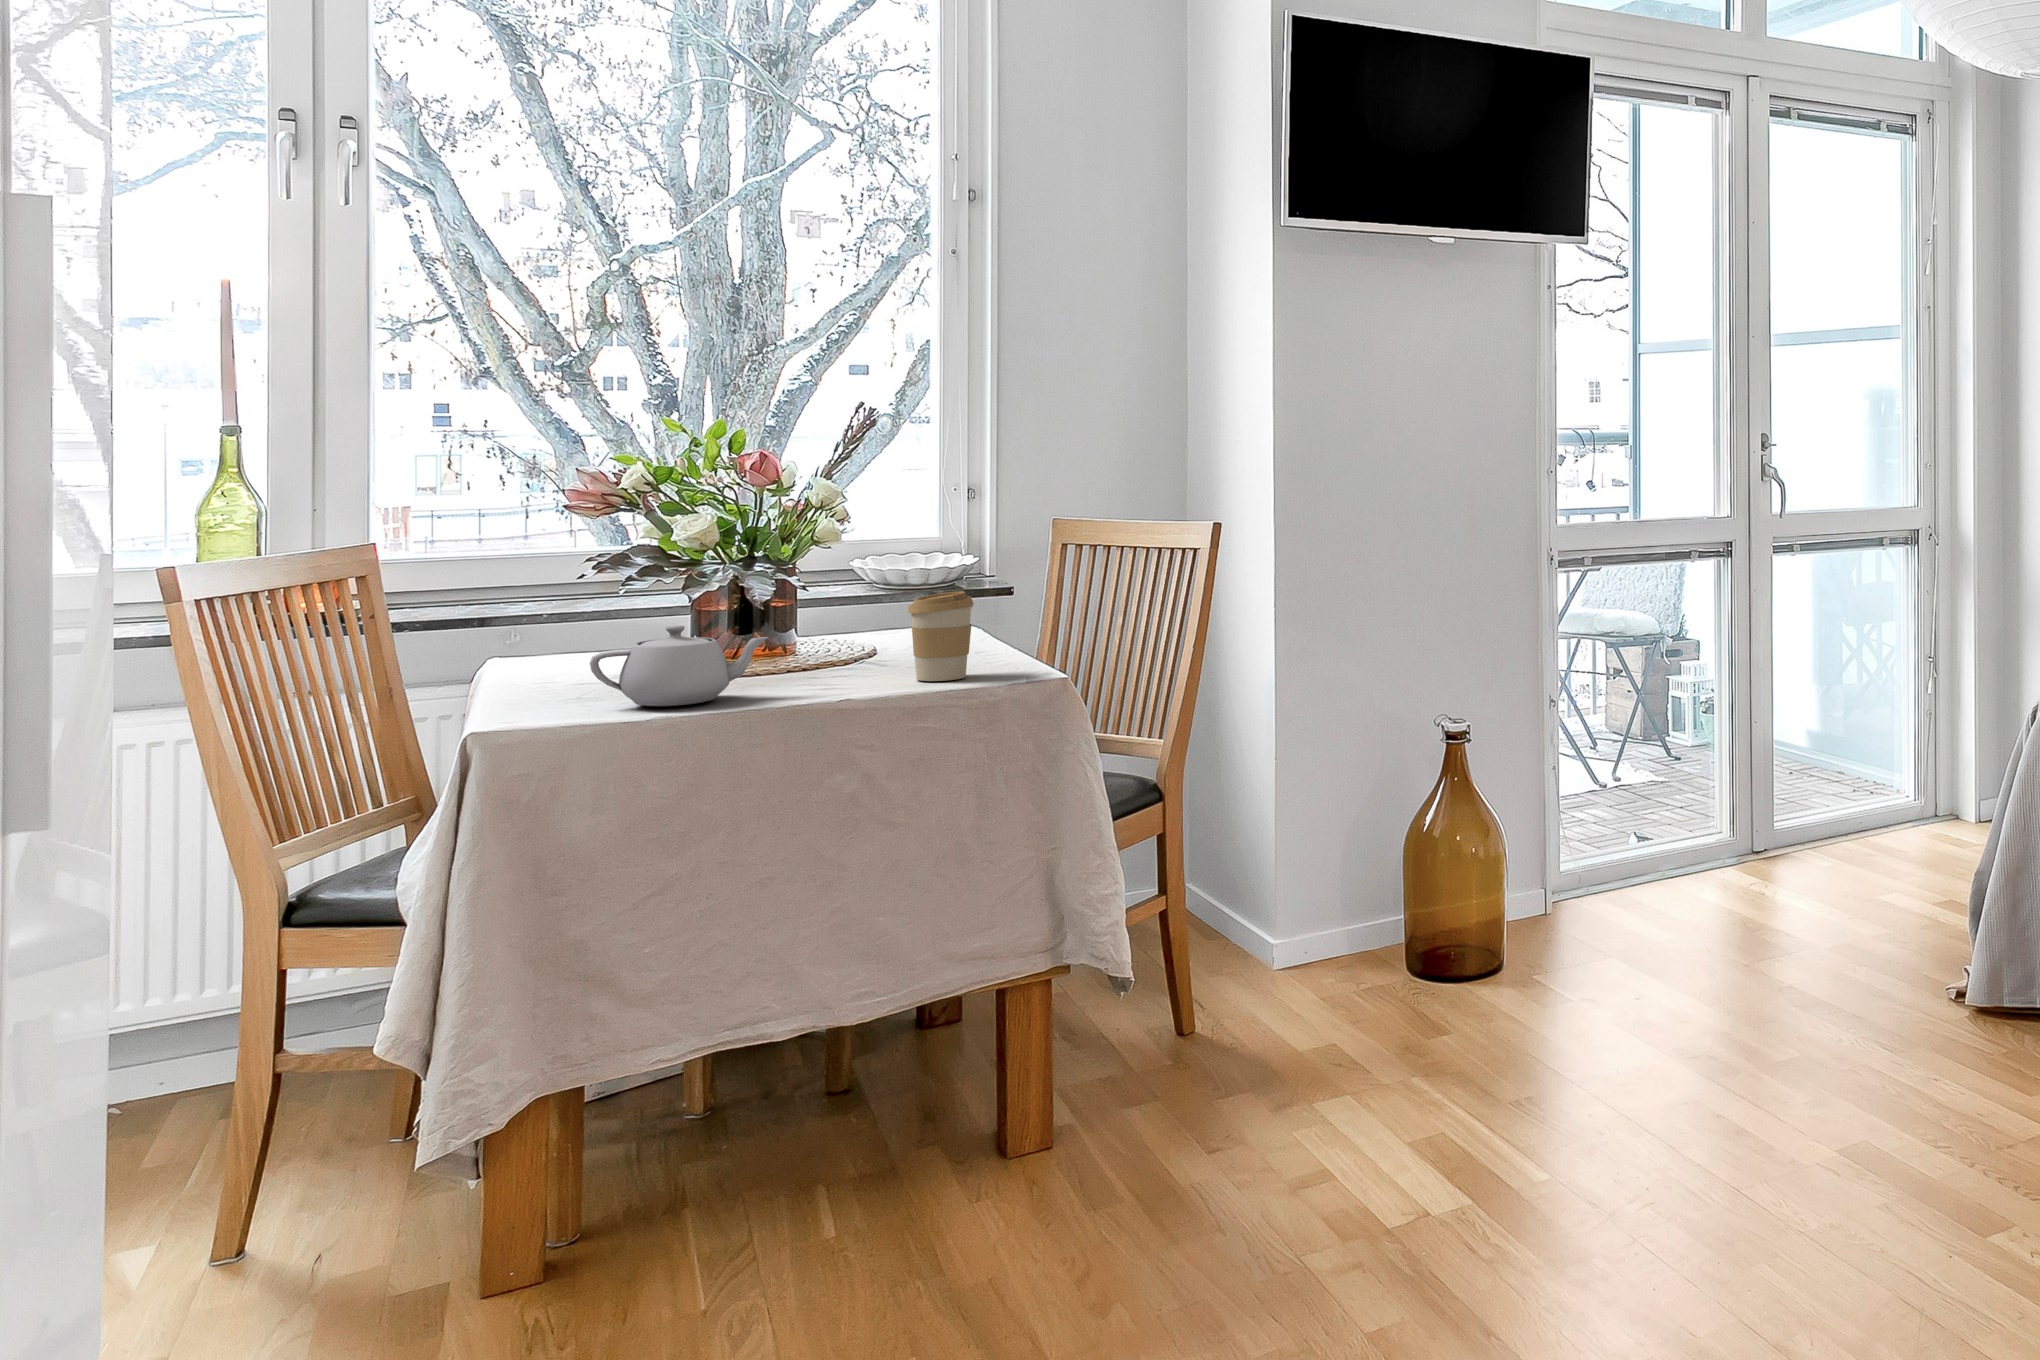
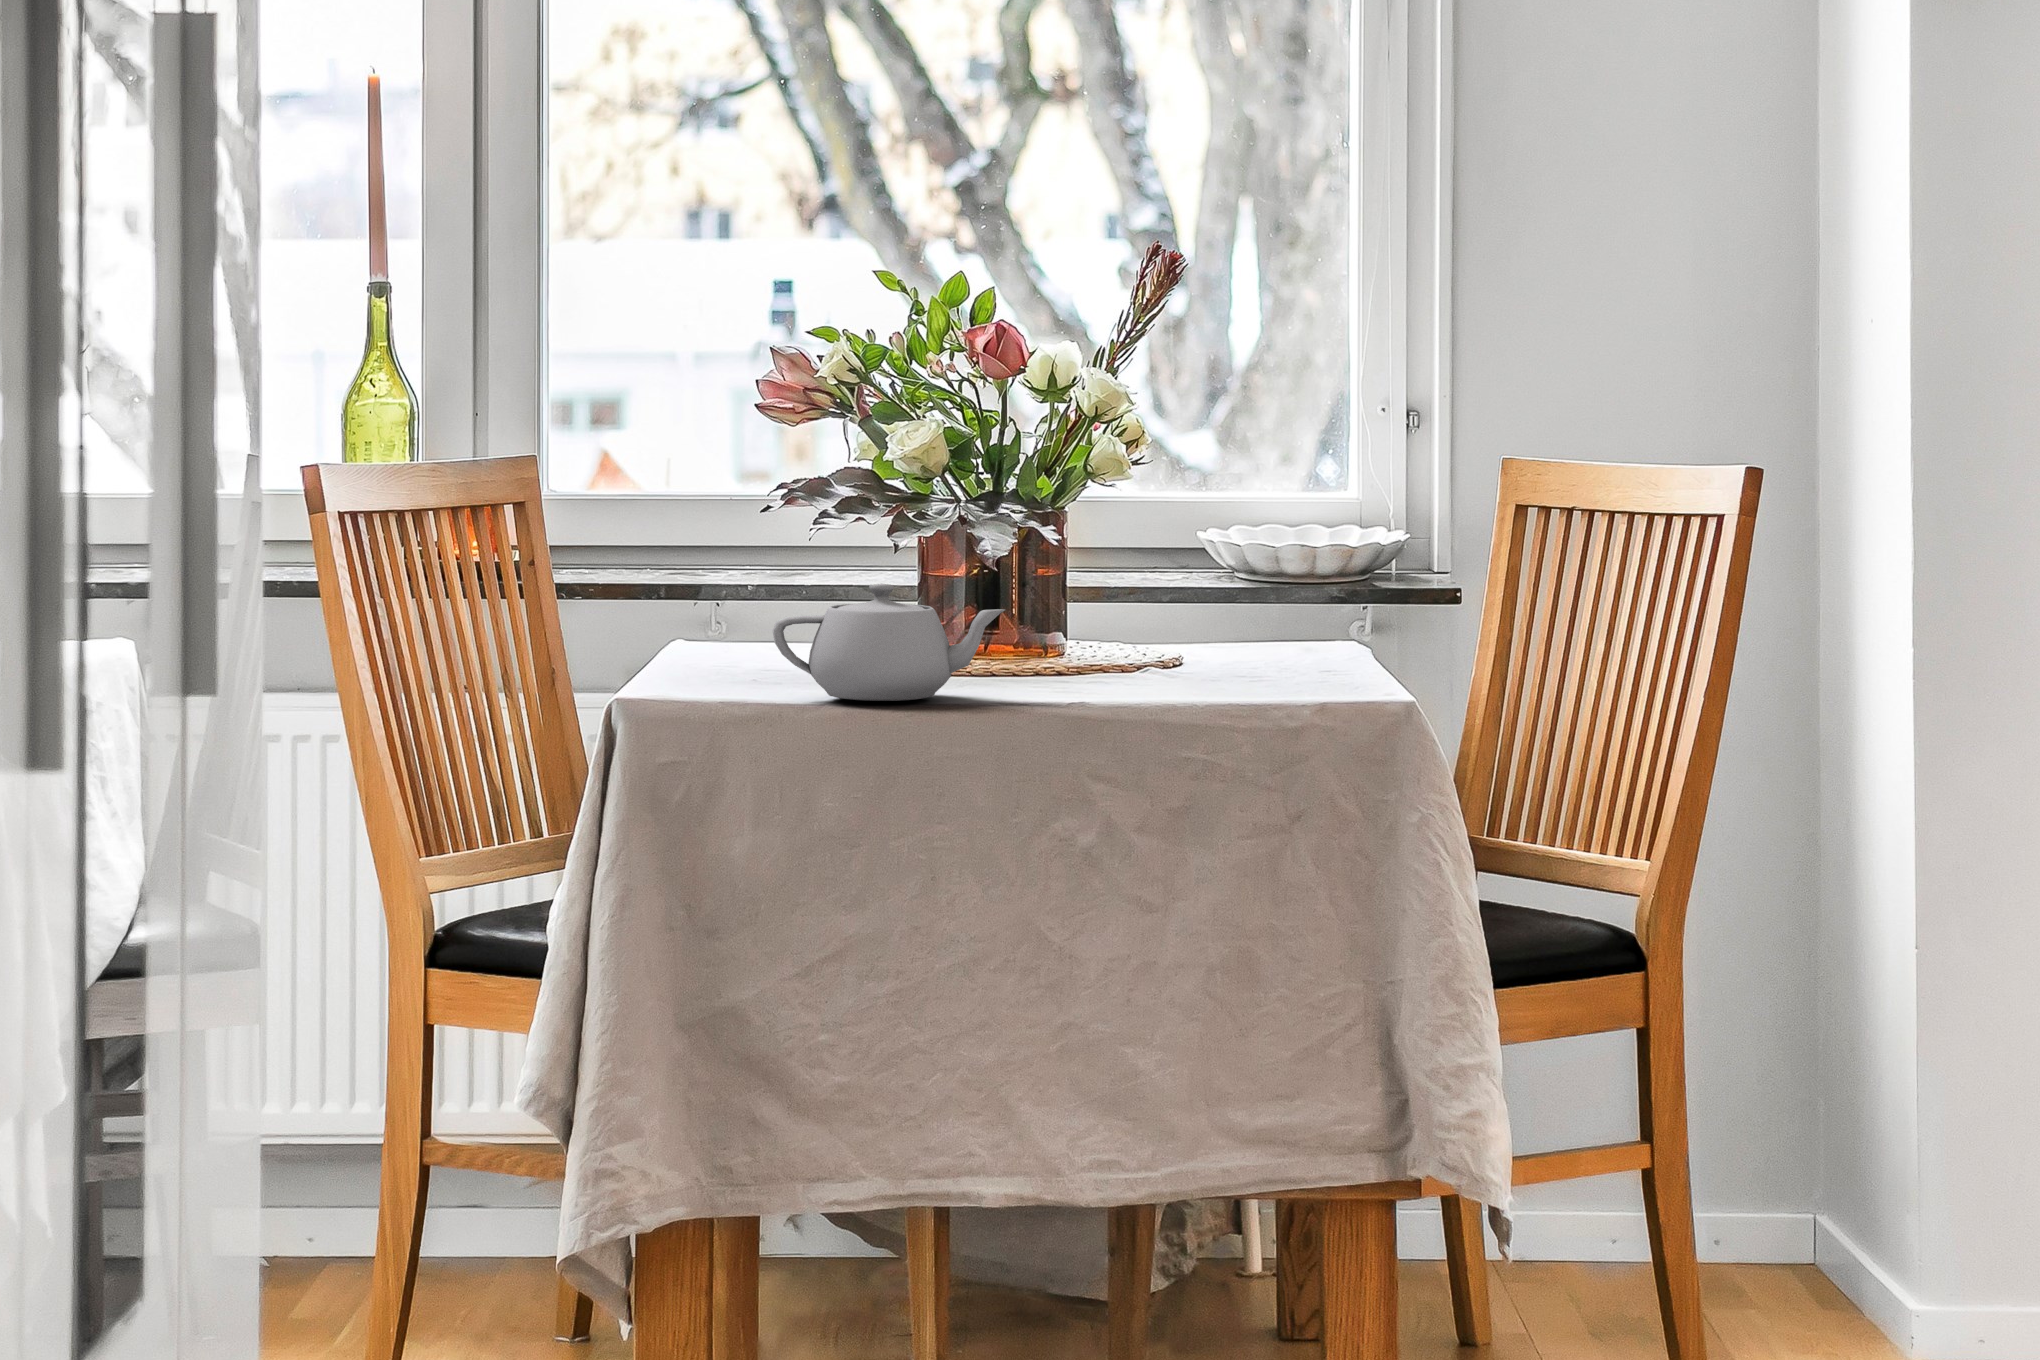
coffee cup: present [908,591,974,681] -> none [1205,558,1304,698]

